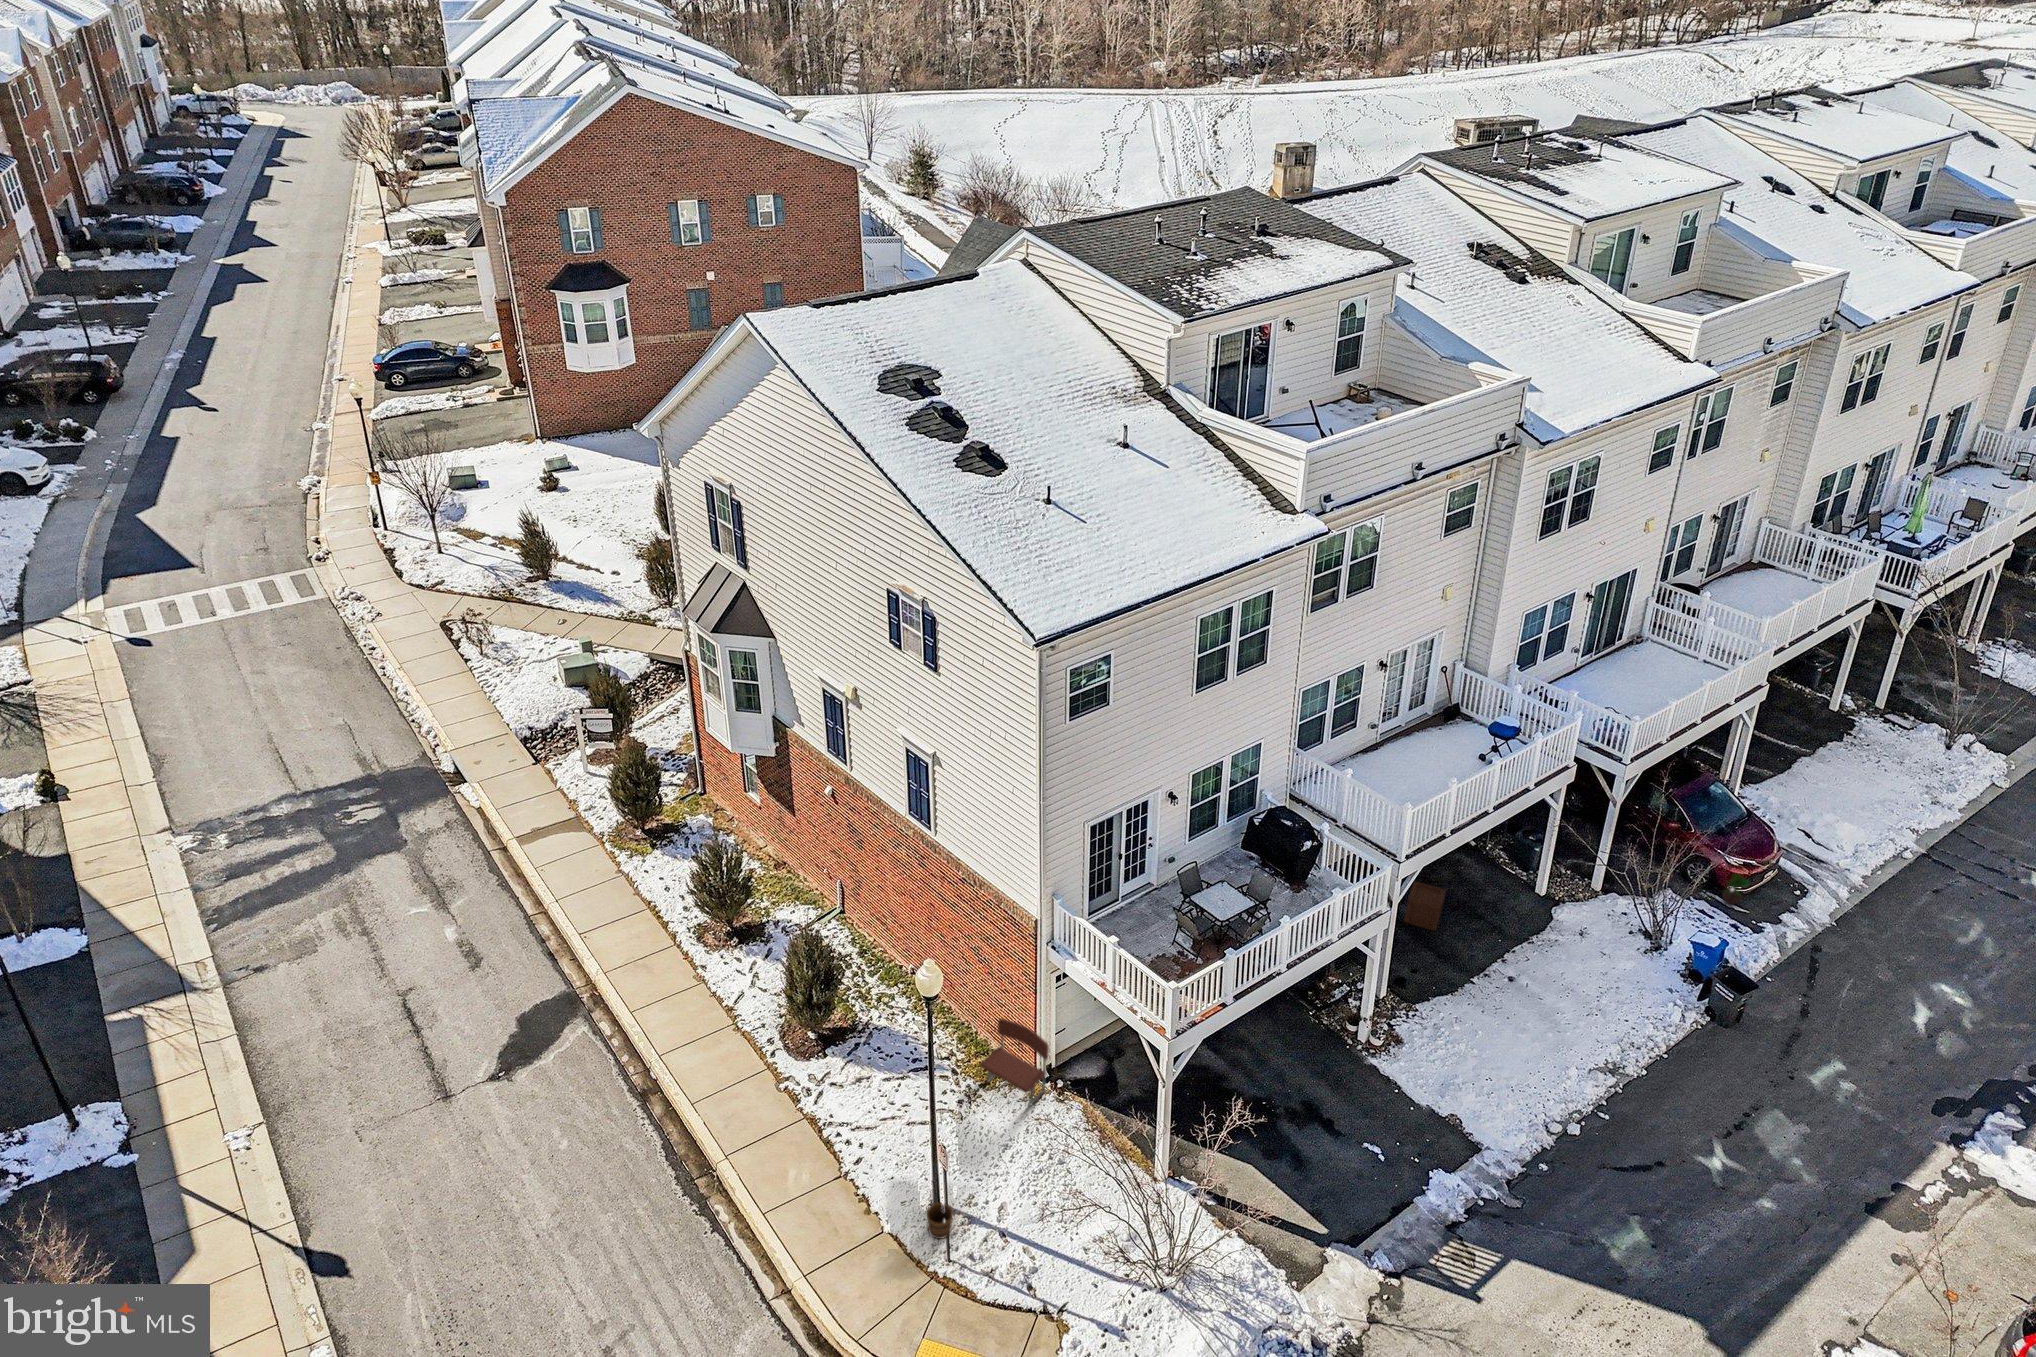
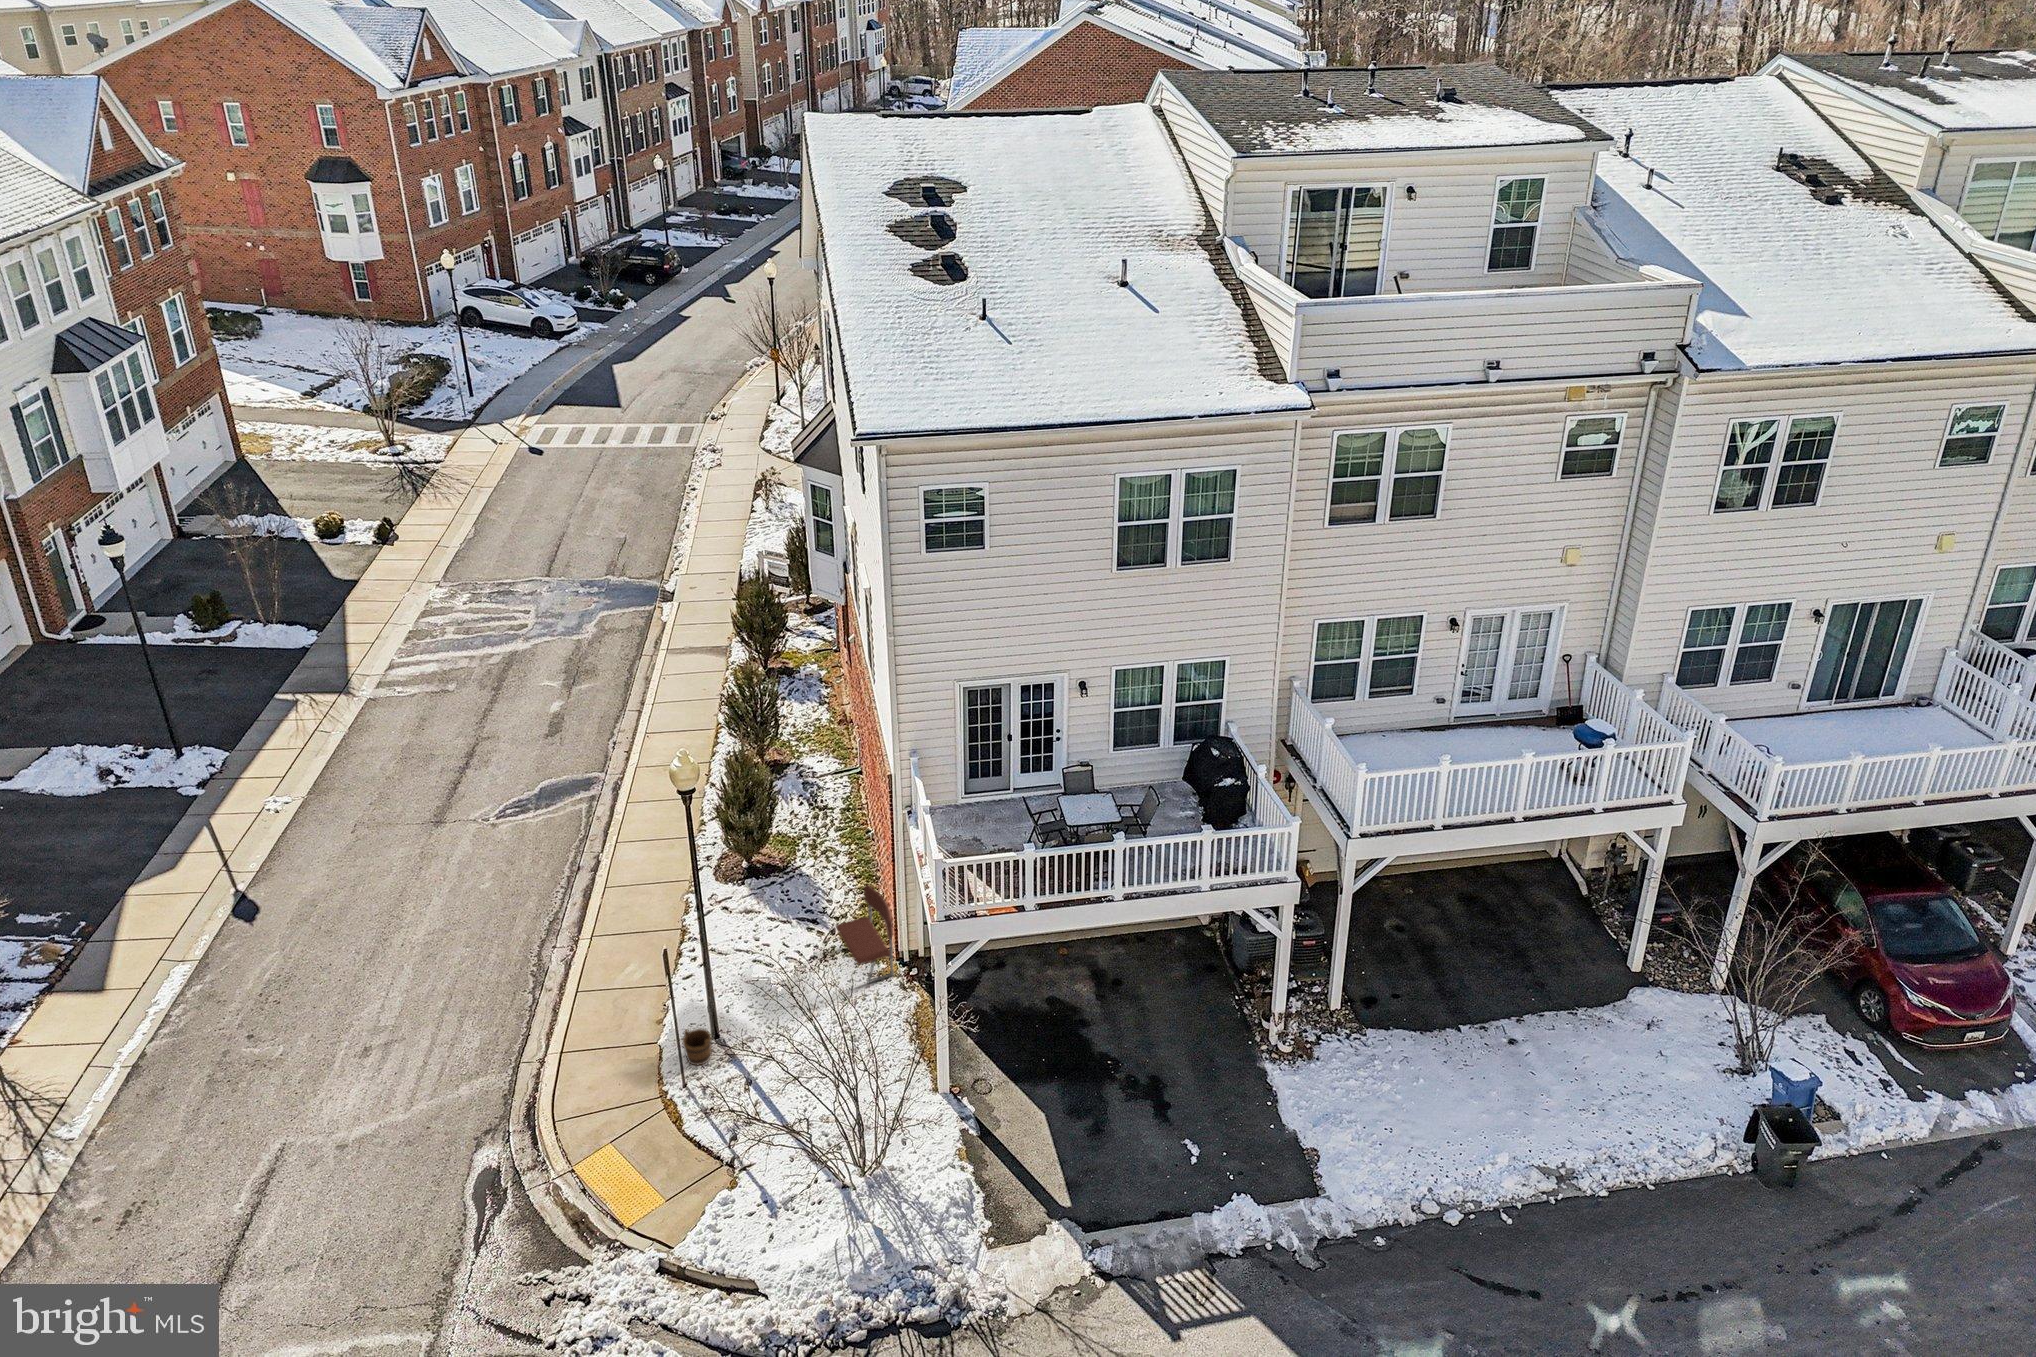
potted tree: present [1722,874,1748,905] -> none [1891,1011,1929,1057]
wooden crate: present [1404,881,1446,931] -> none [1422,899,1484,963]

